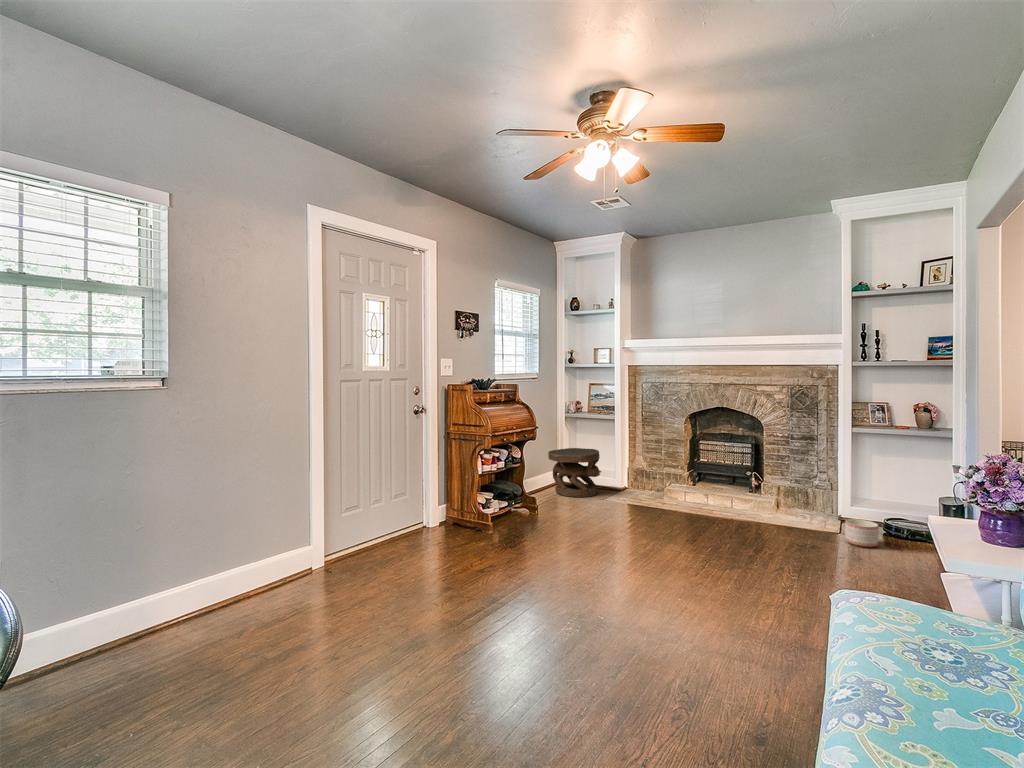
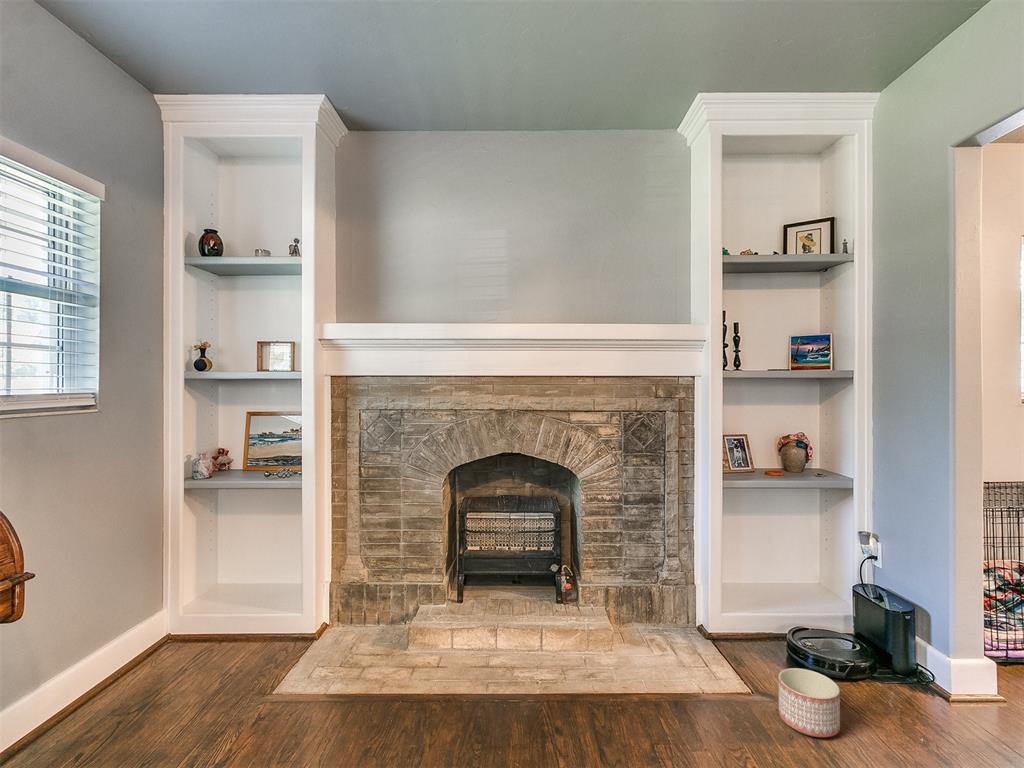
side table: present [548,448,601,497] -> none [126,559,271,701]

